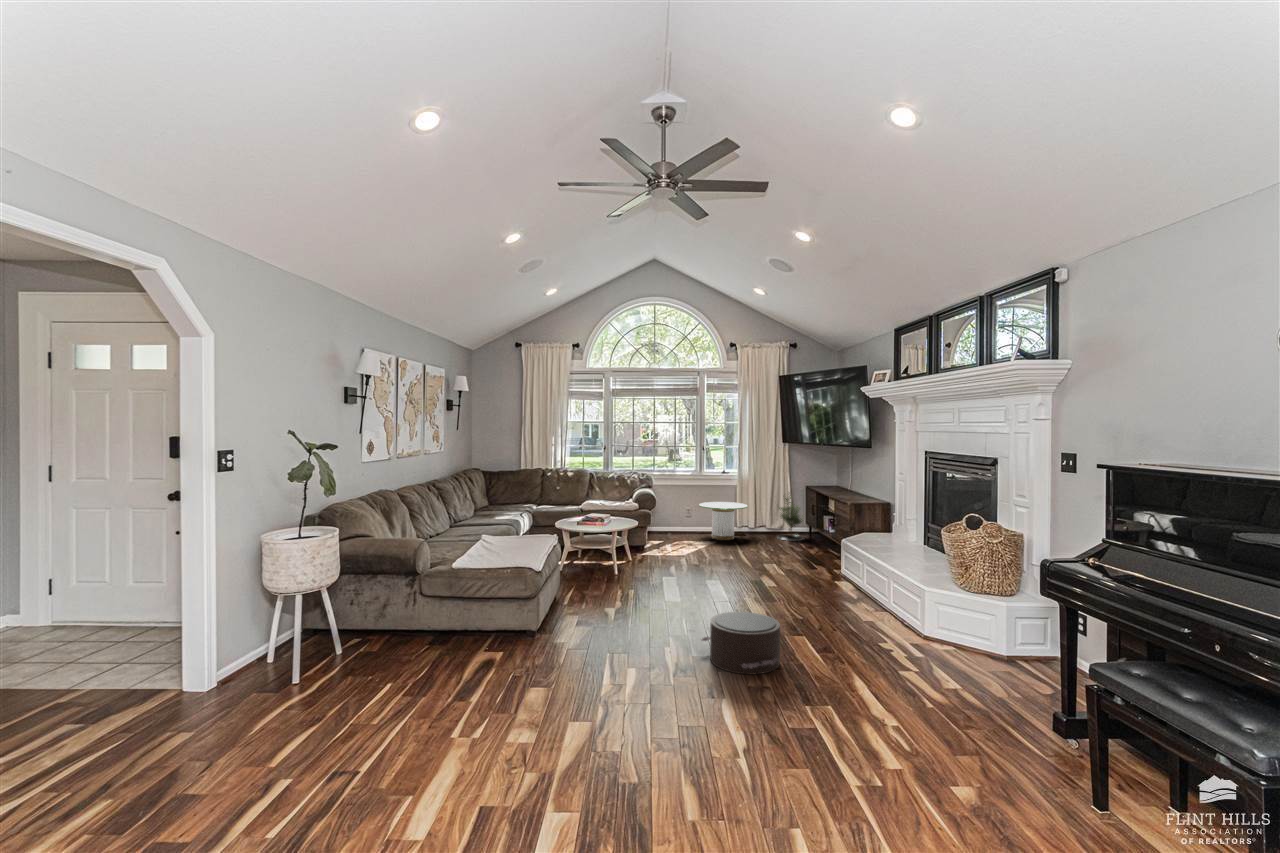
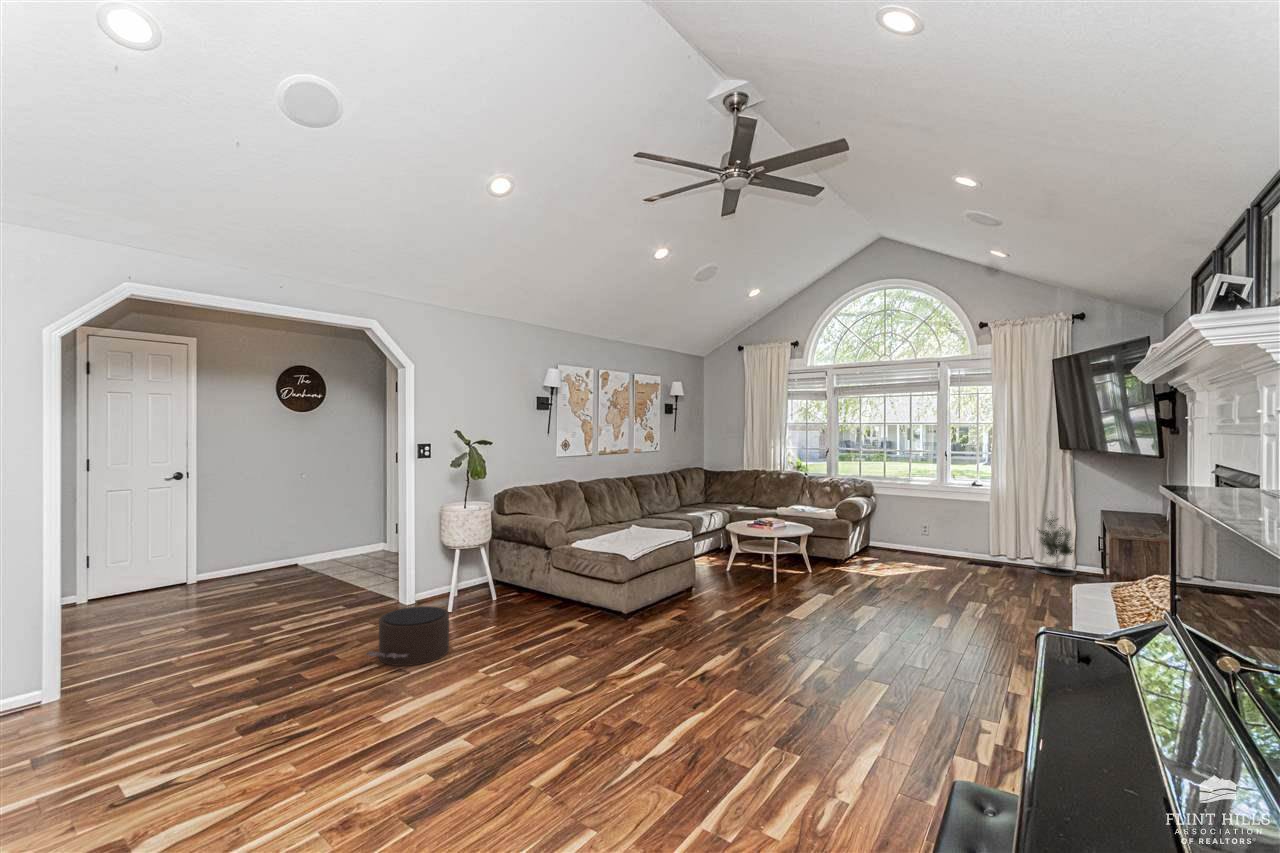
side table: present [699,502,748,540] -> none [927,517,992,564]
pouf: present [701,612,780,674] -> present [366,606,449,666]

